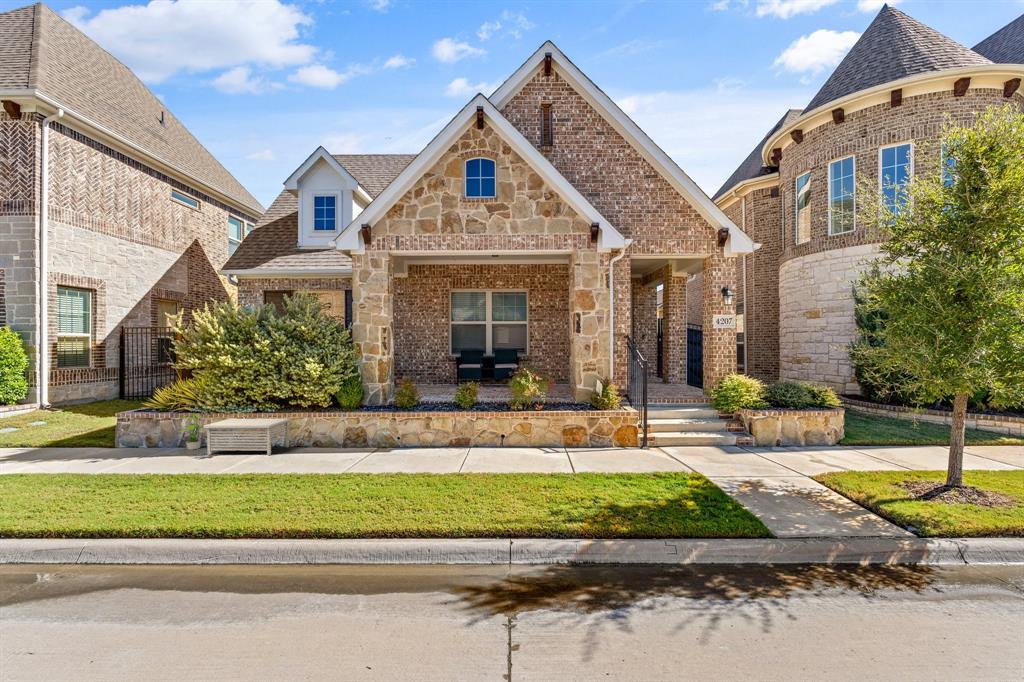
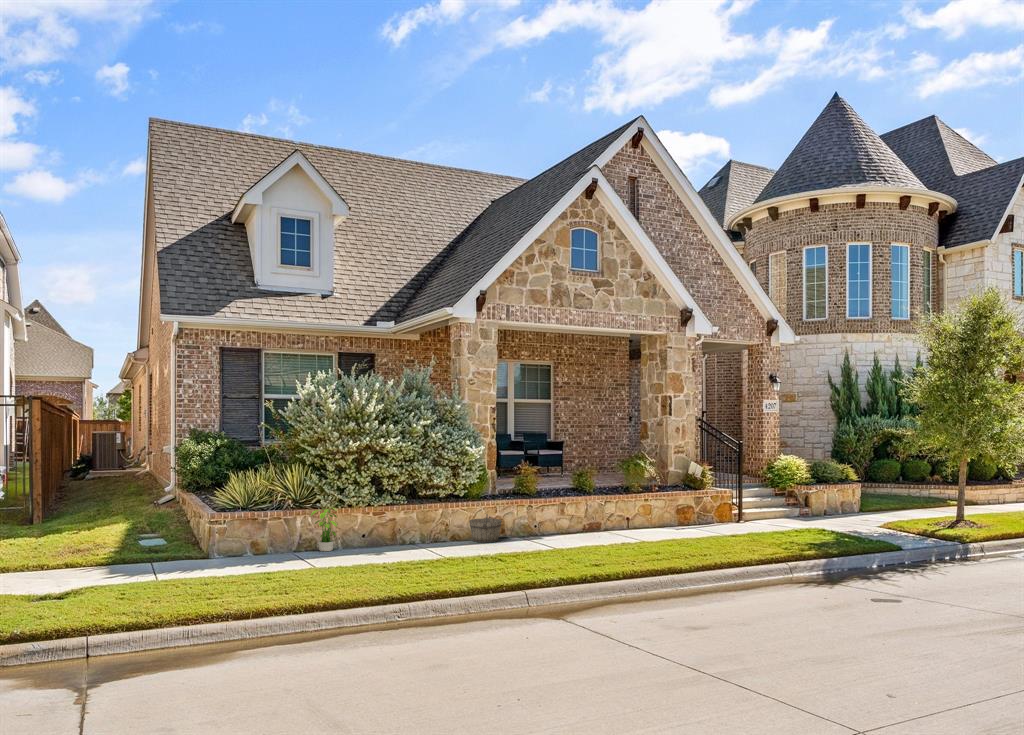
storage bench: present [204,419,290,455] -> none [359,510,444,552]
wooden bucket: none [316,424,348,452] -> present [469,514,502,543]

